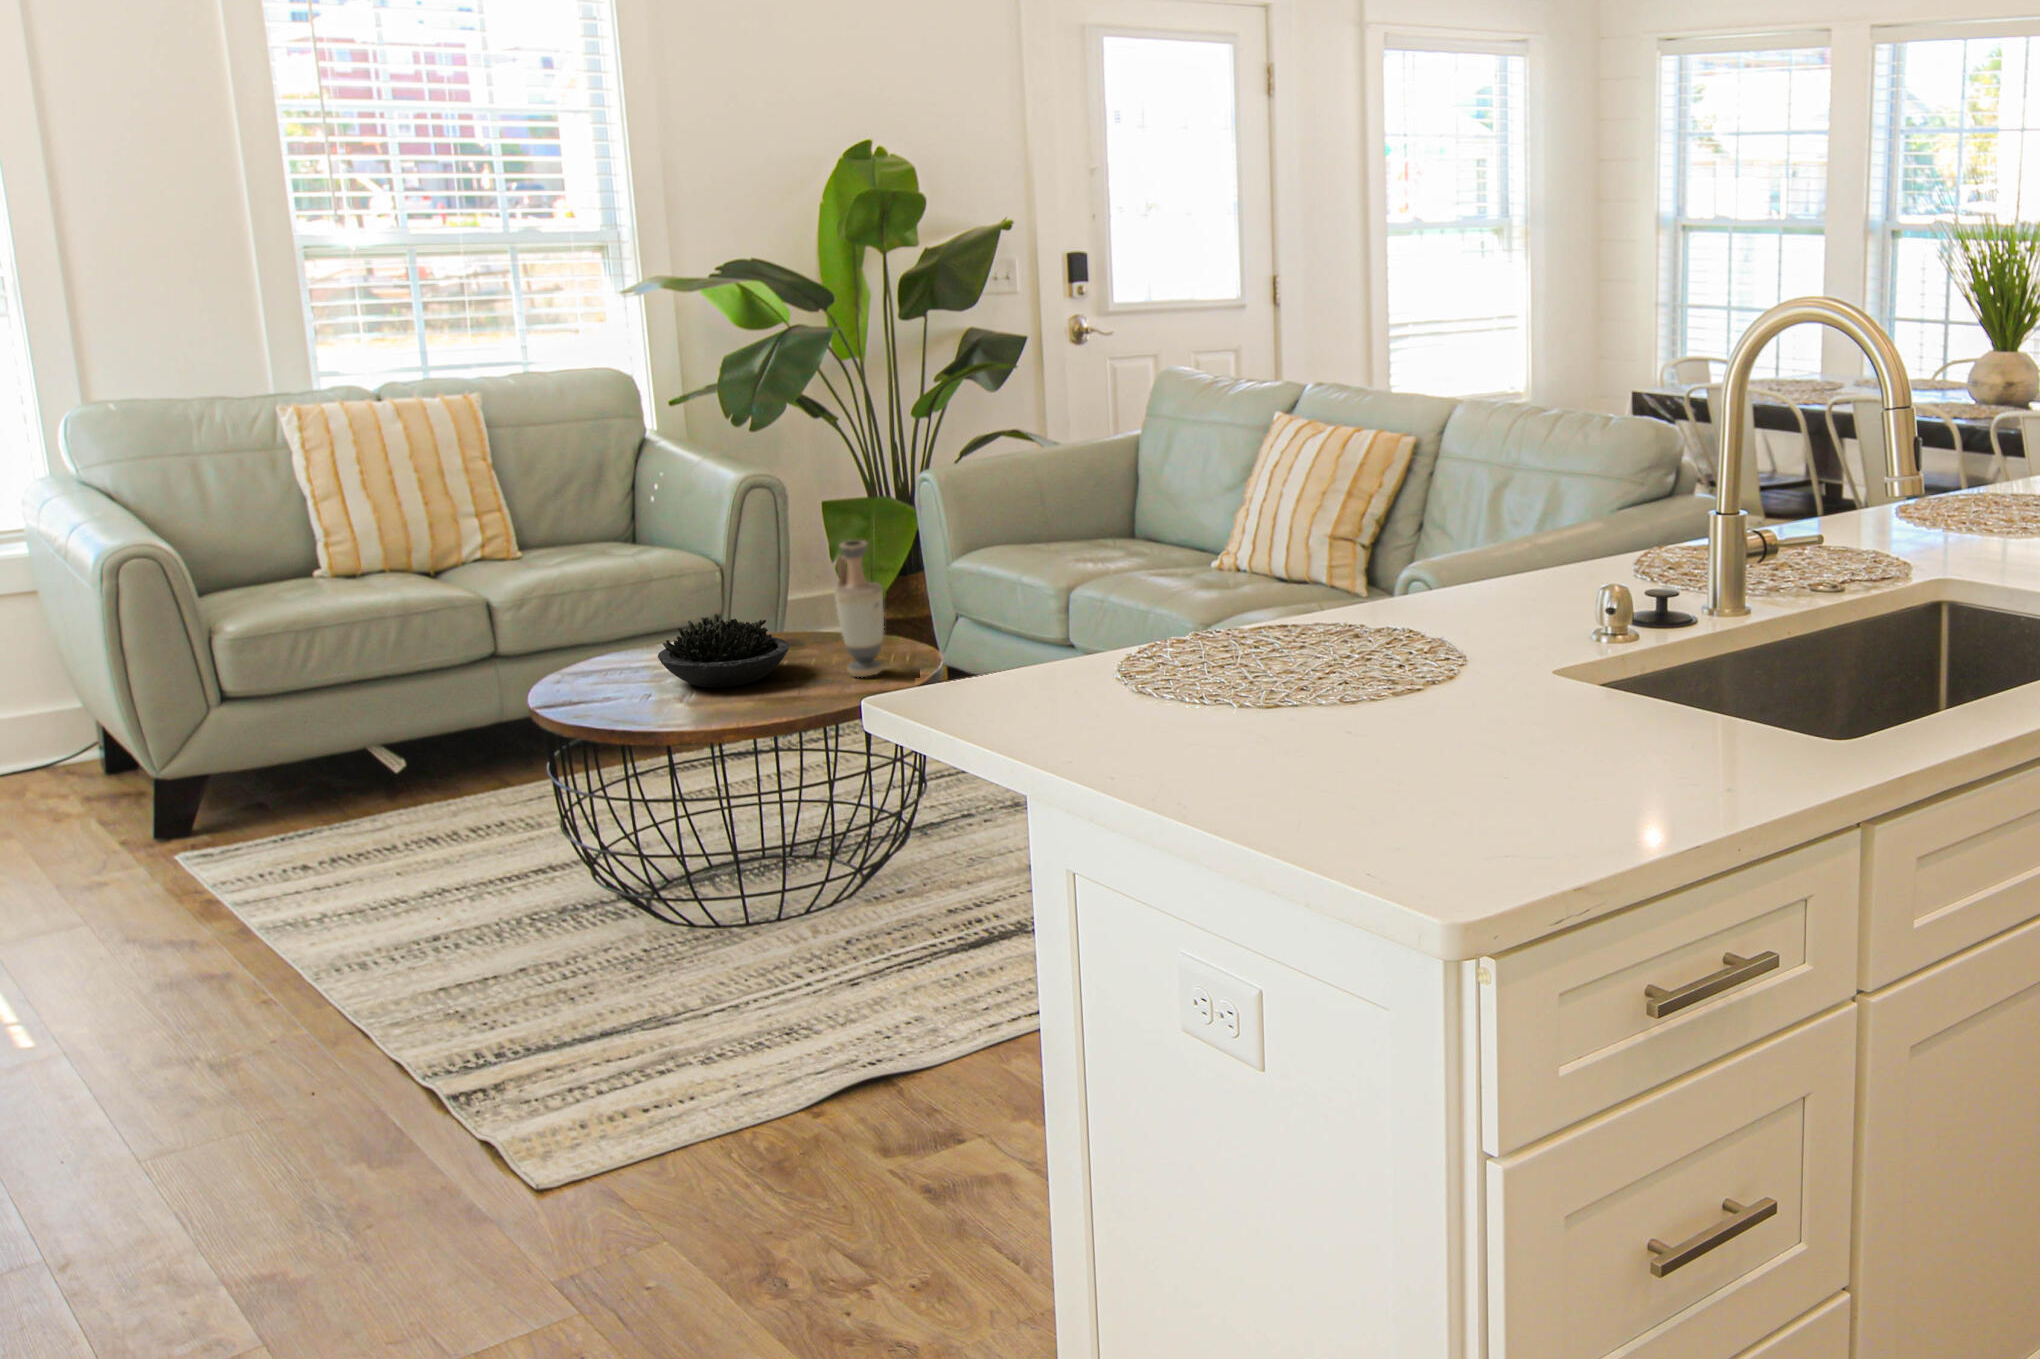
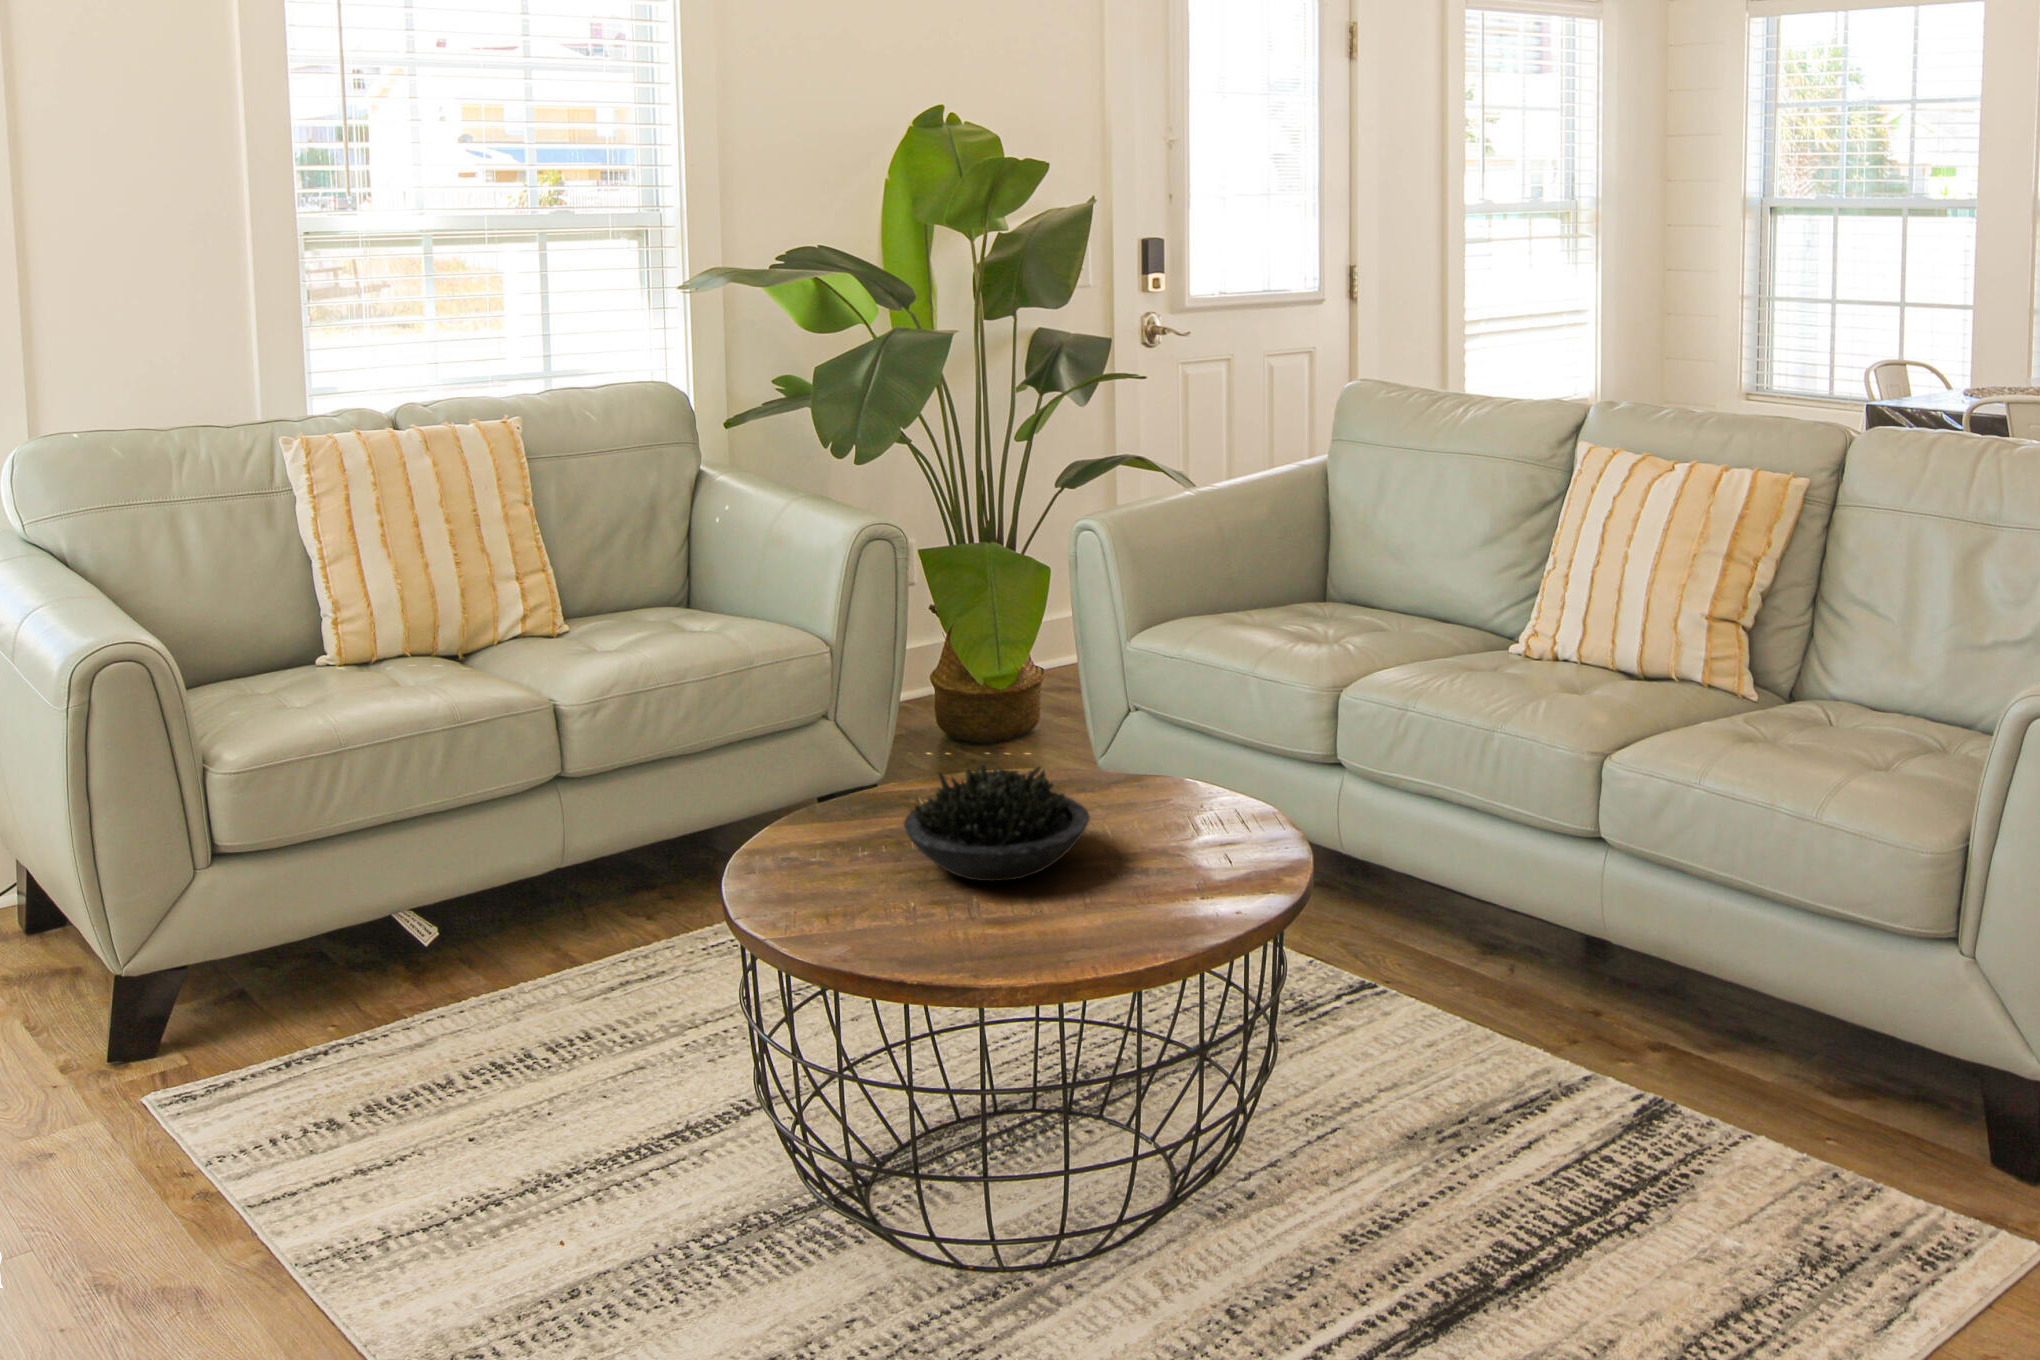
vase: present [835,540,884,677] -> none [1165,651,1234,859]

